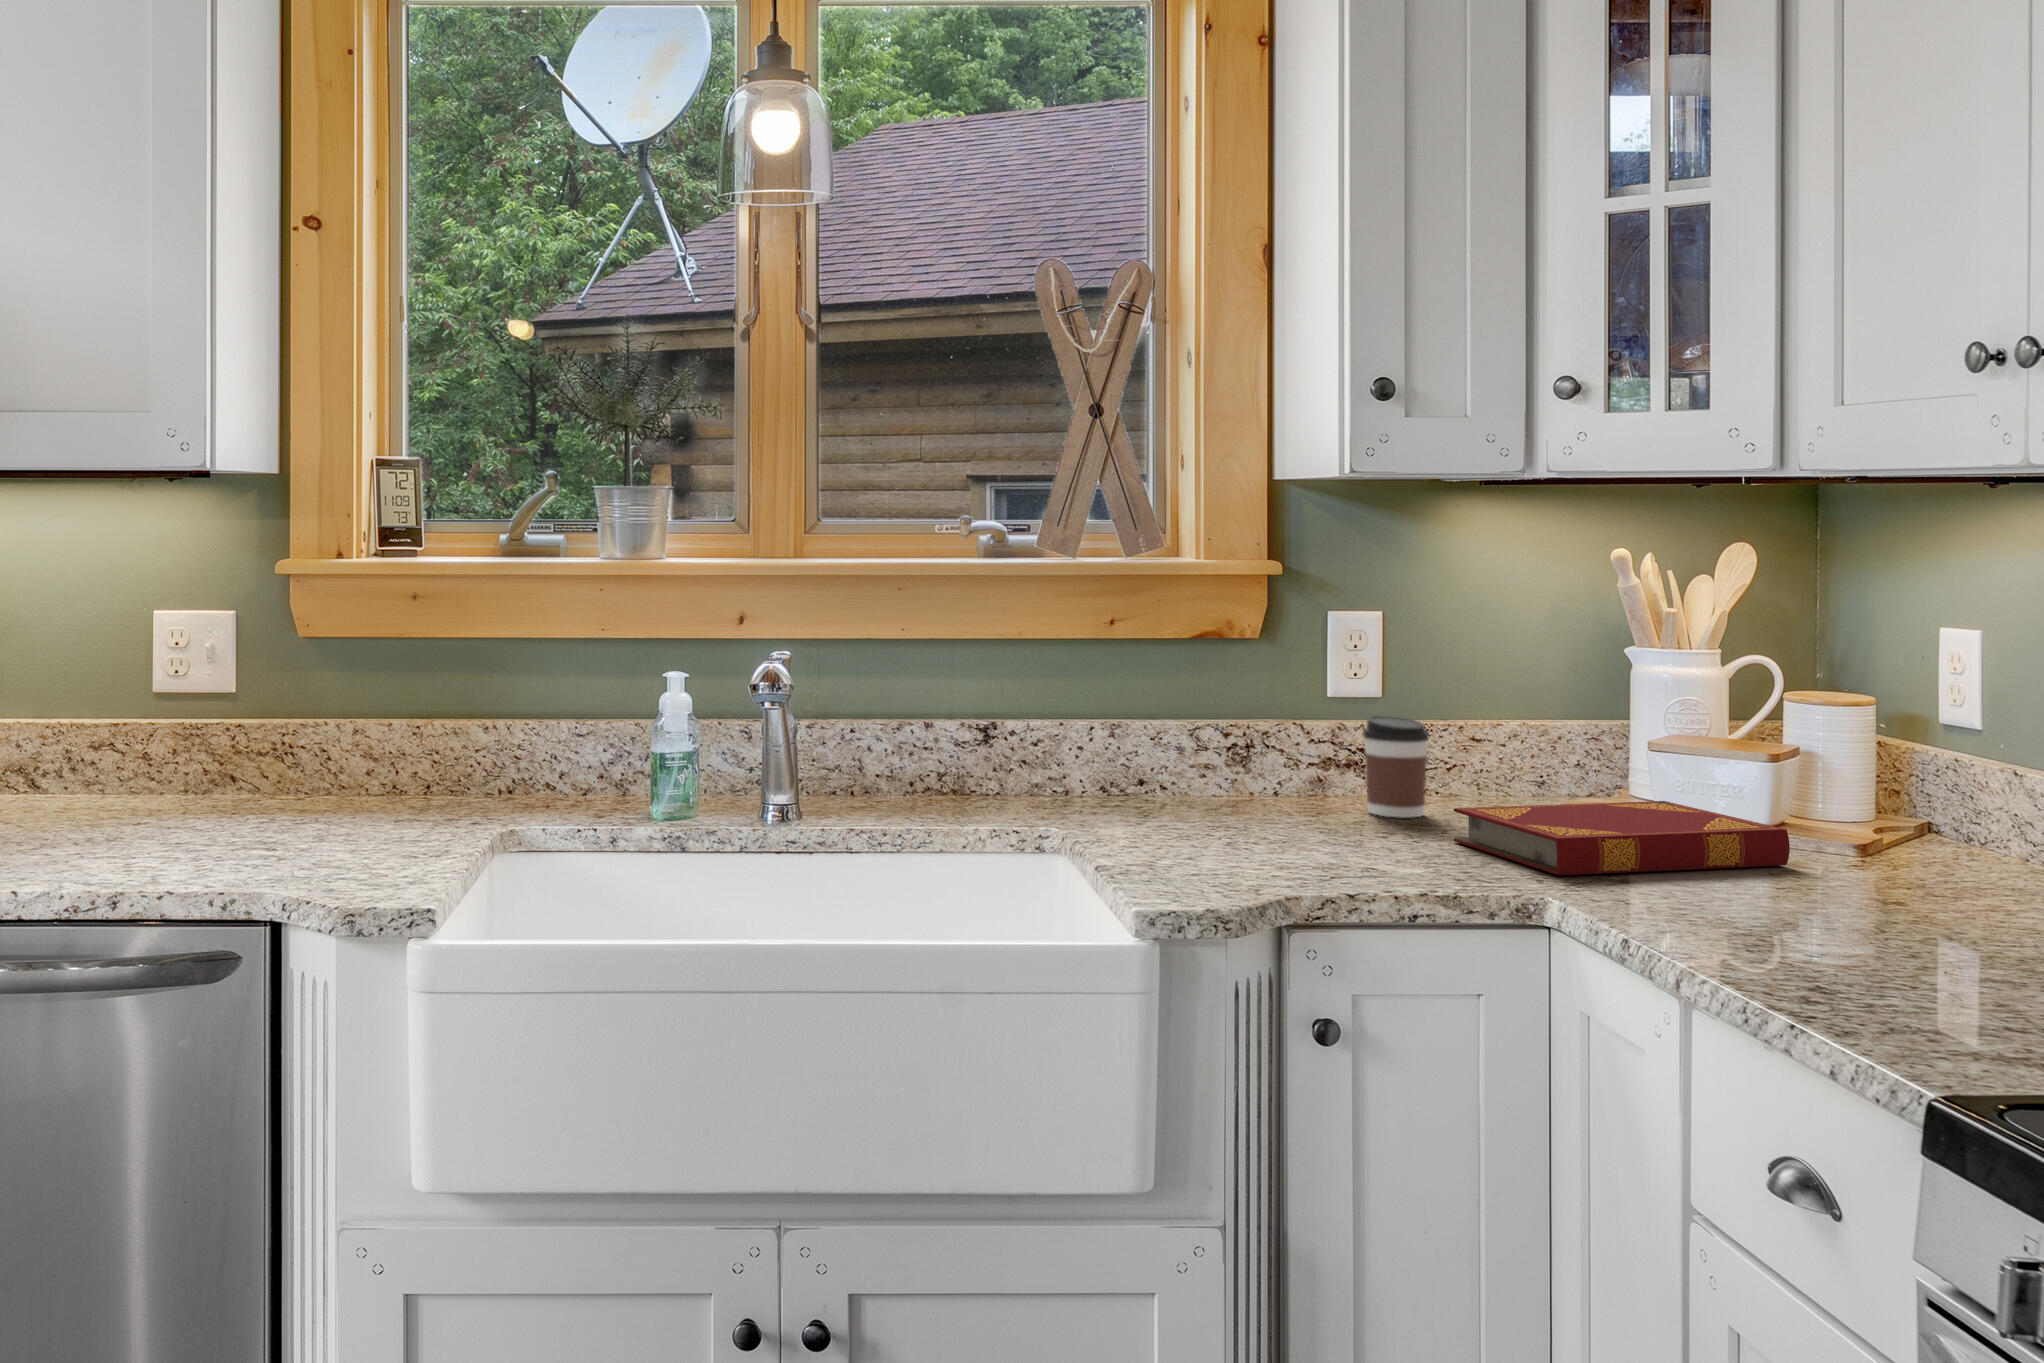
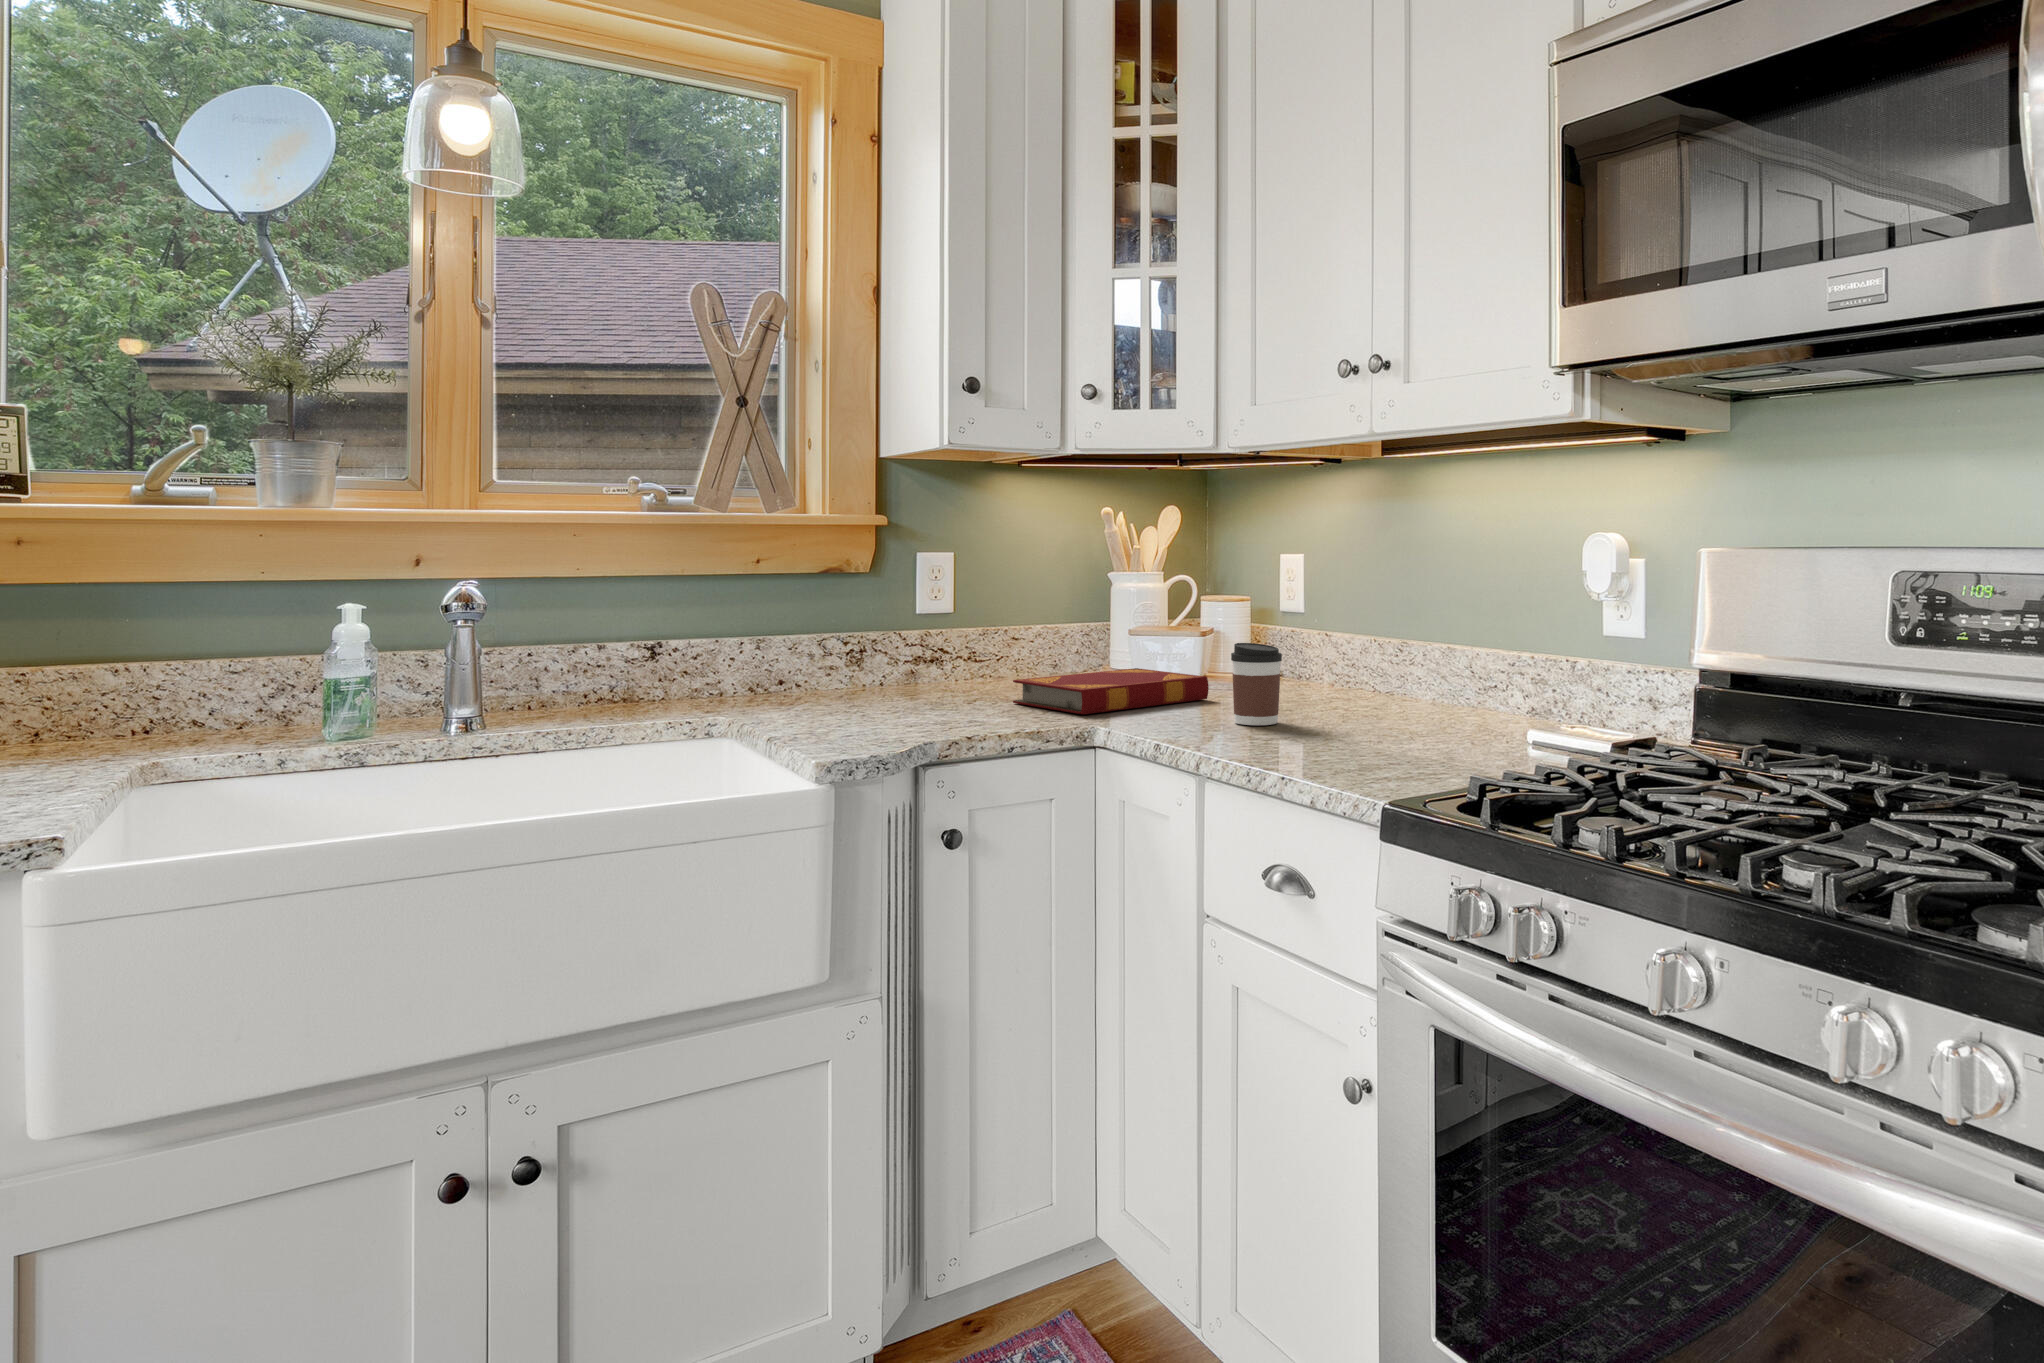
coffee cup: present [1363,716,1429,818] -> present [1231,643,1282,725]

